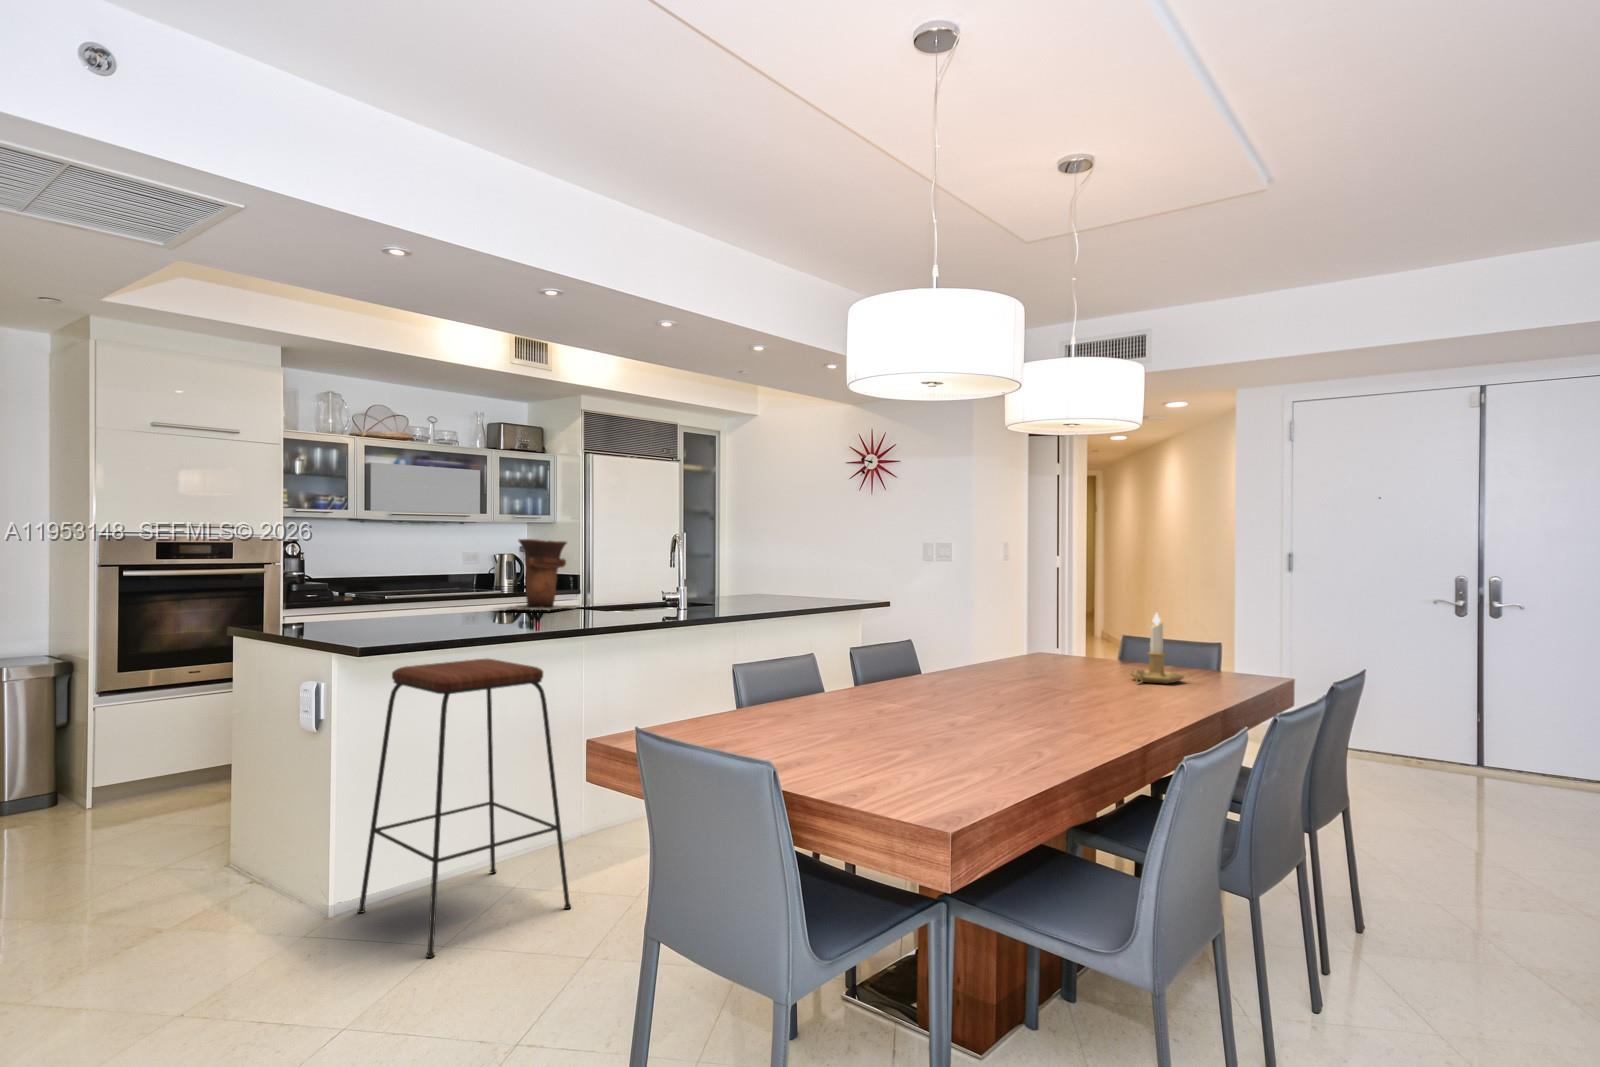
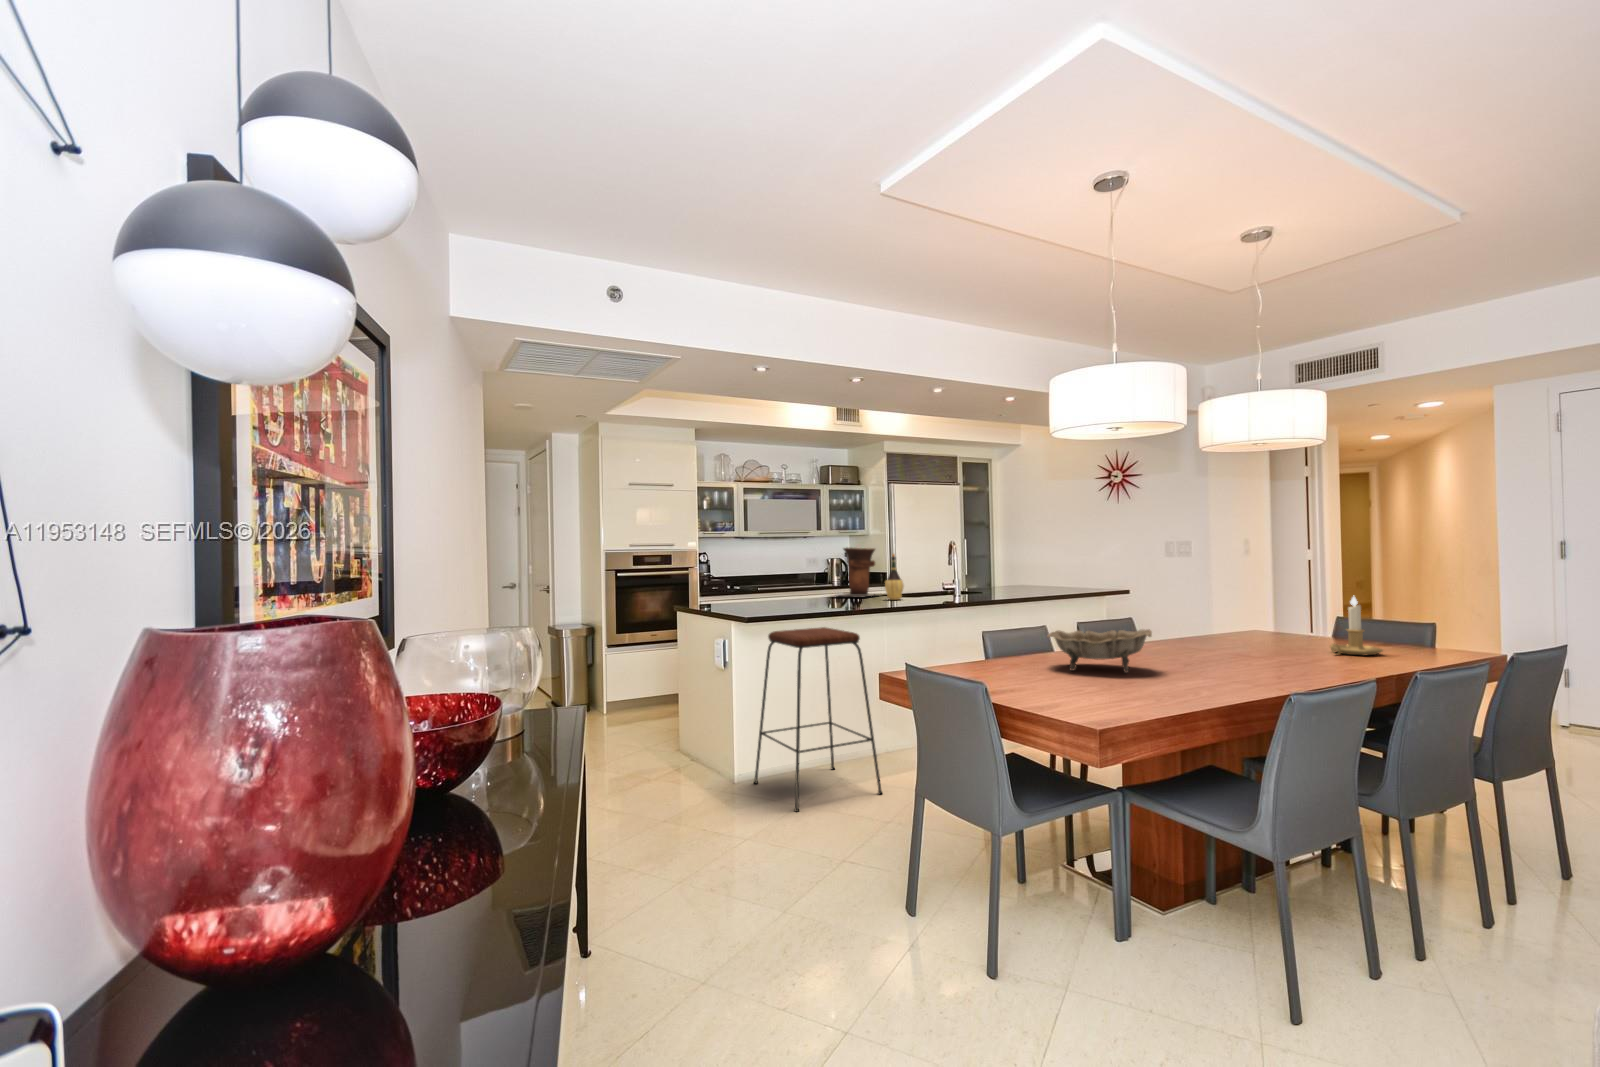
wine bottle: none [580,549,607,615] -> present [885,554,904,600]
decorative bowl: none [823,659,959,720] -> present [1047,629,1152,673]

